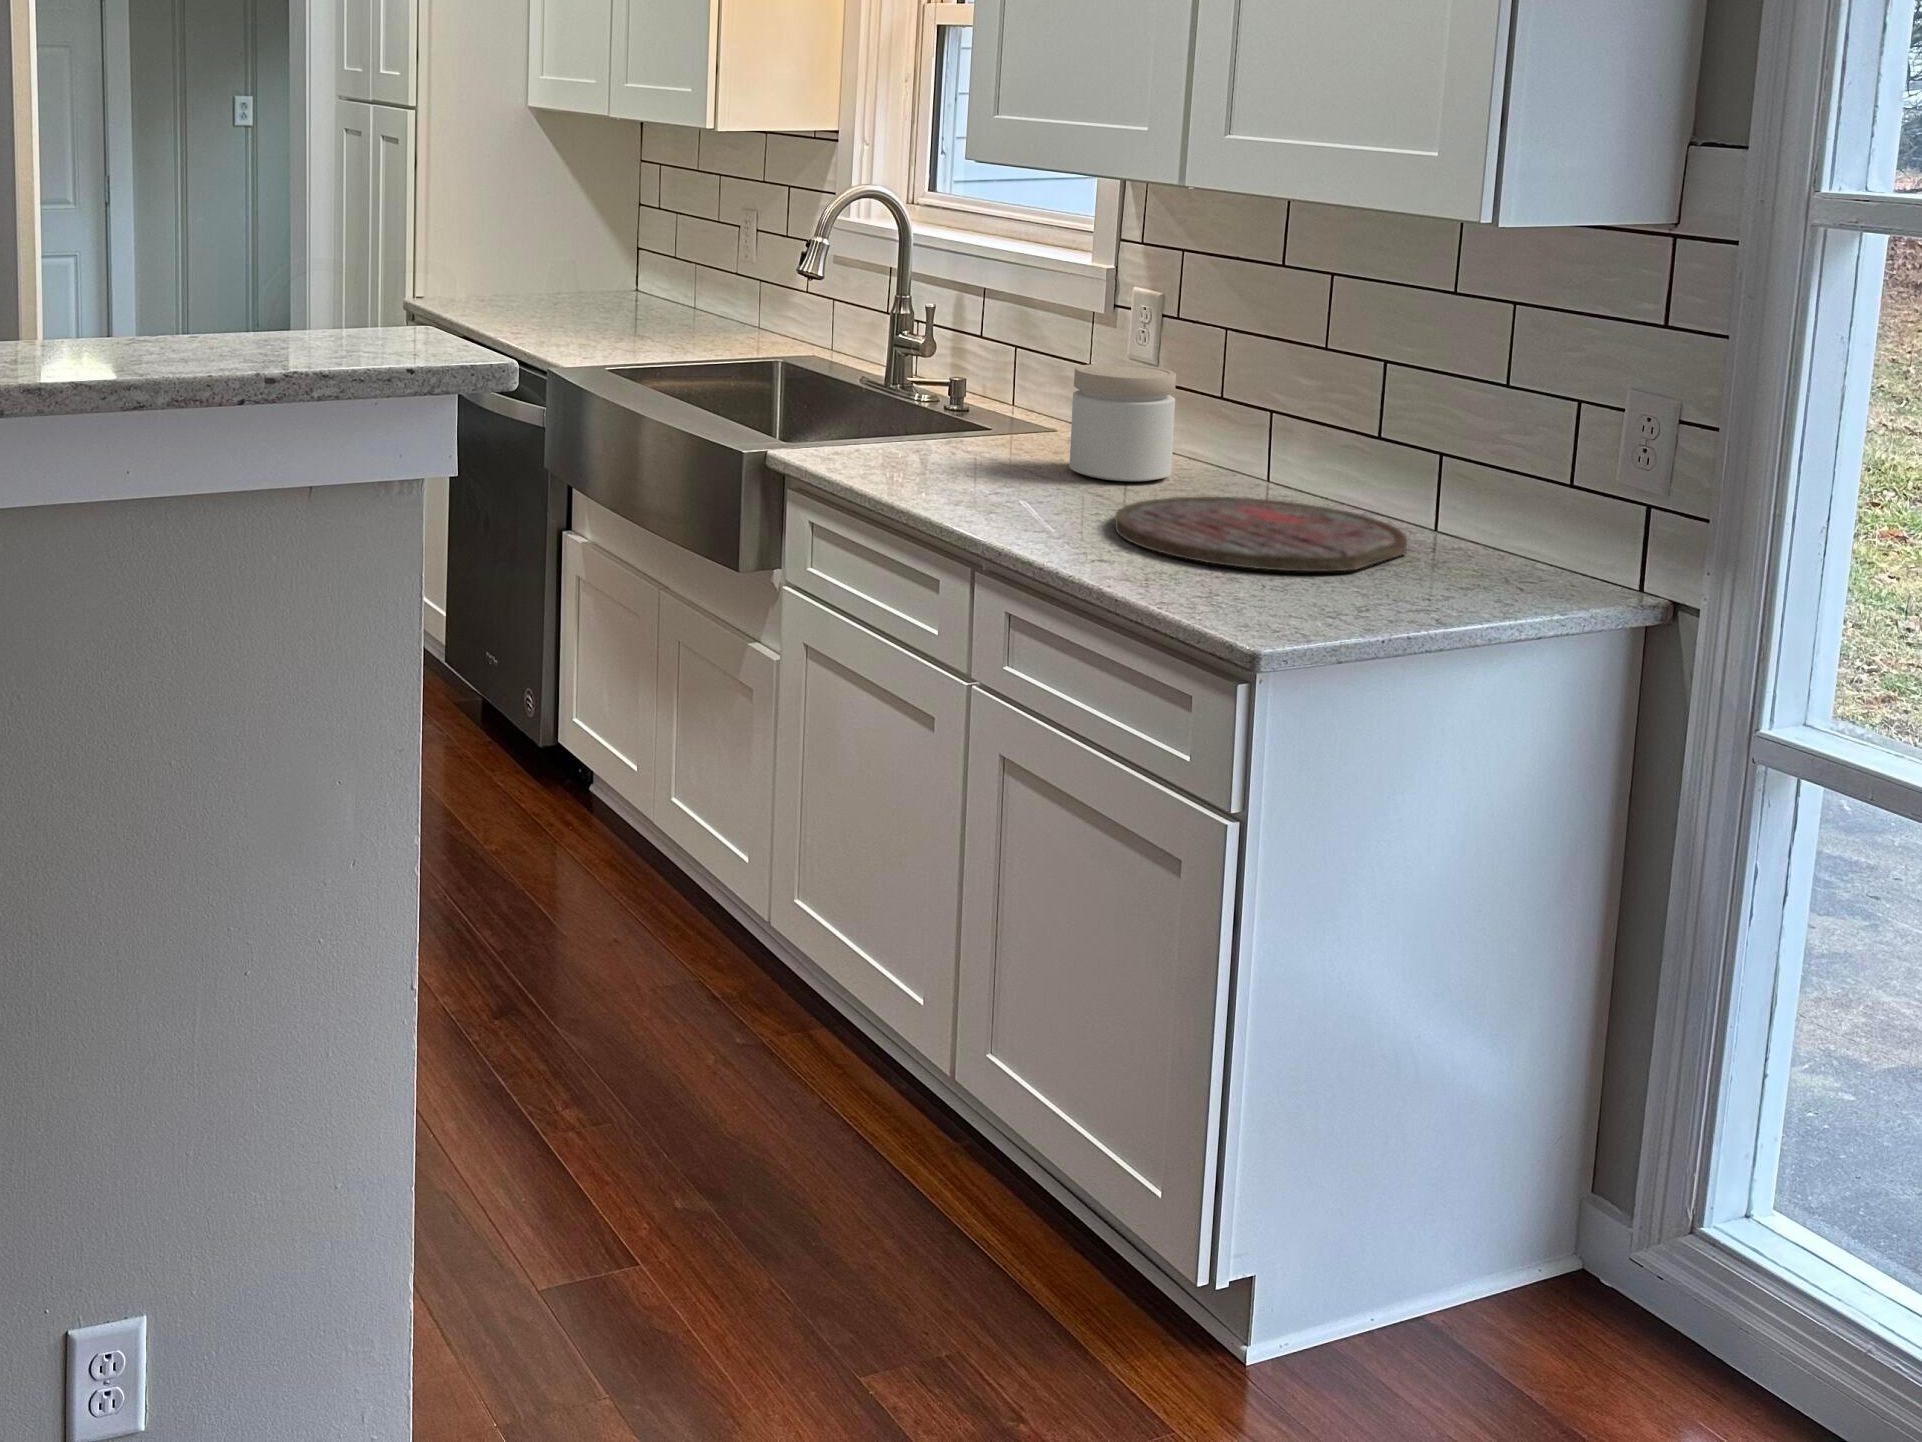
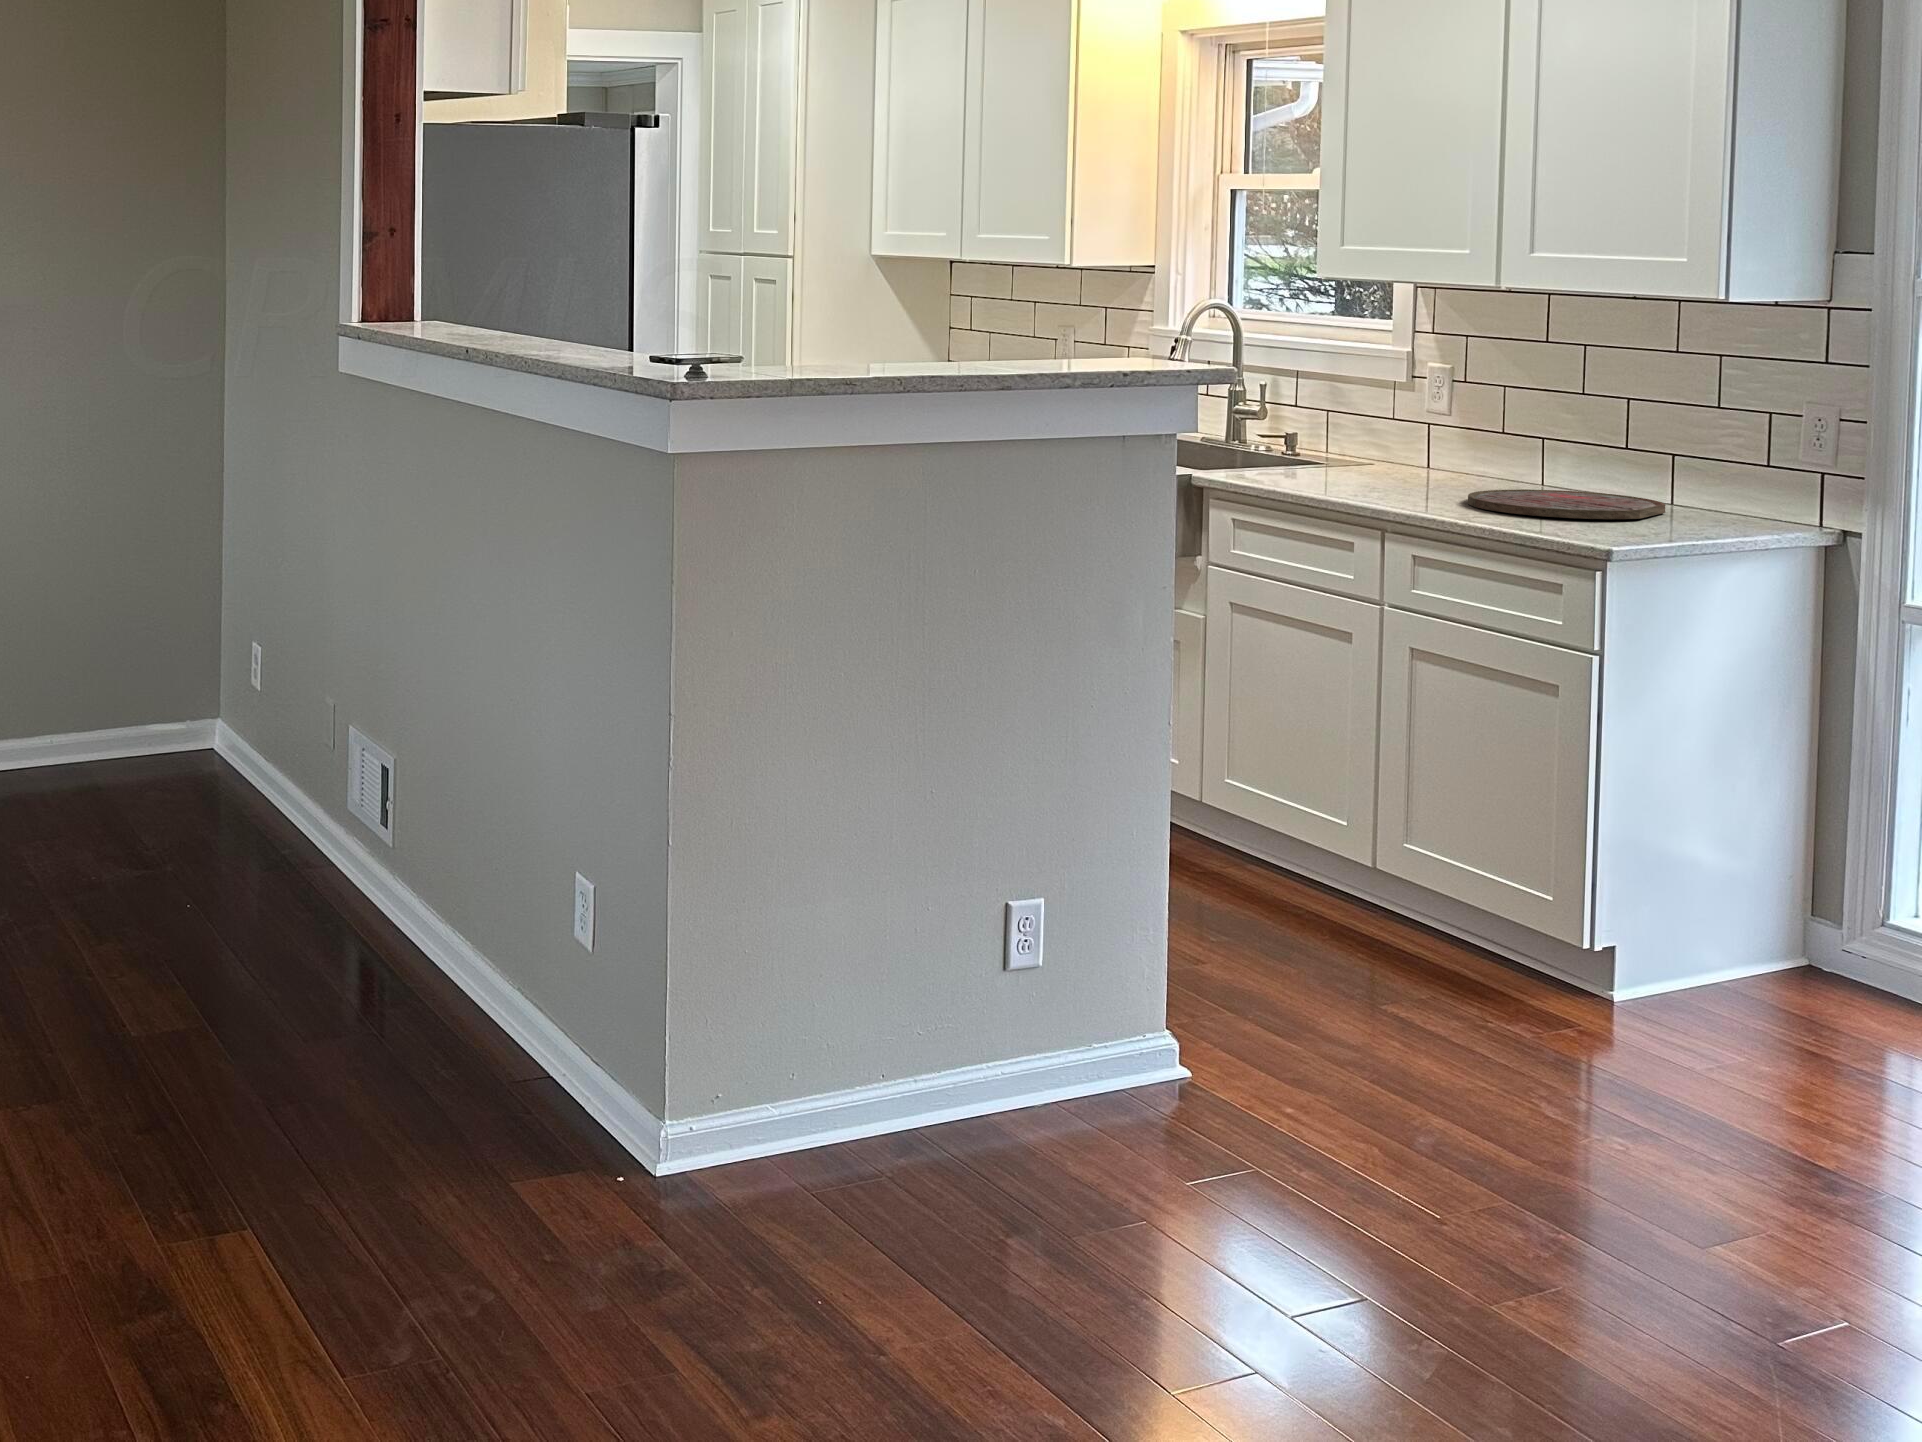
jar: present [1070,364,1176,481] -> none [1407,412,1480,485]

